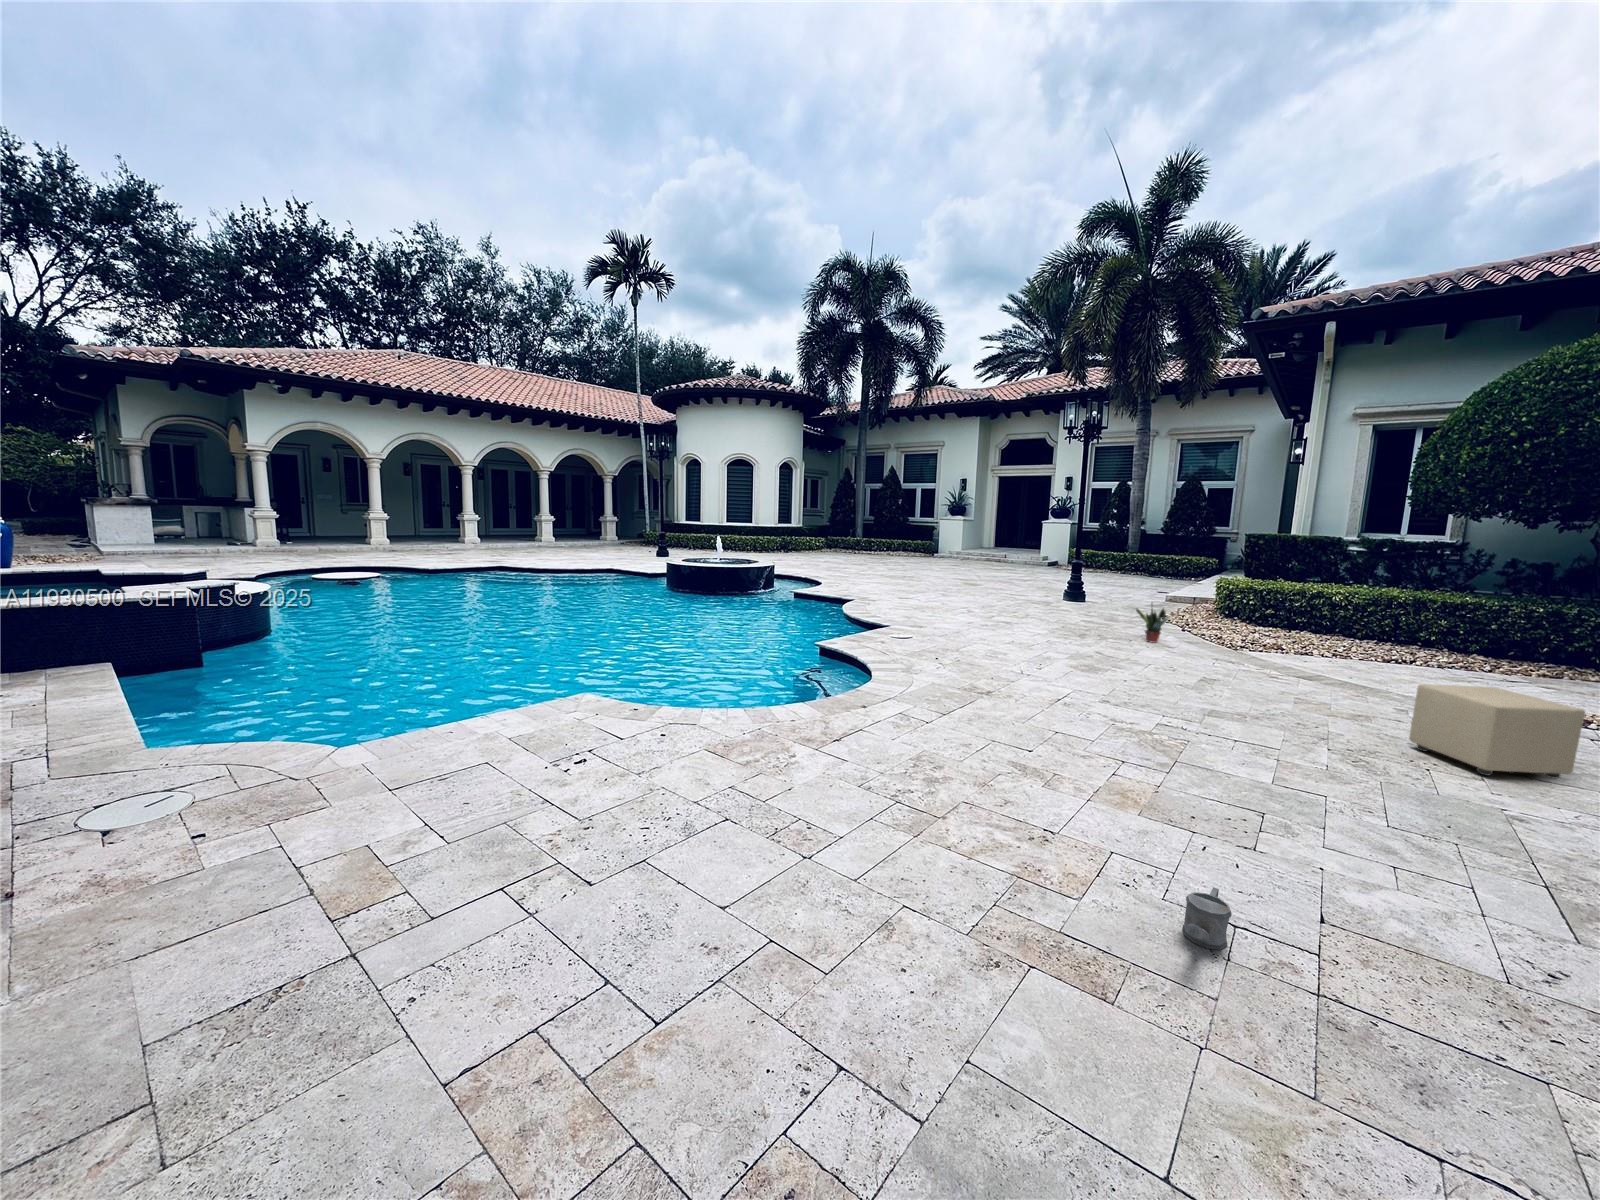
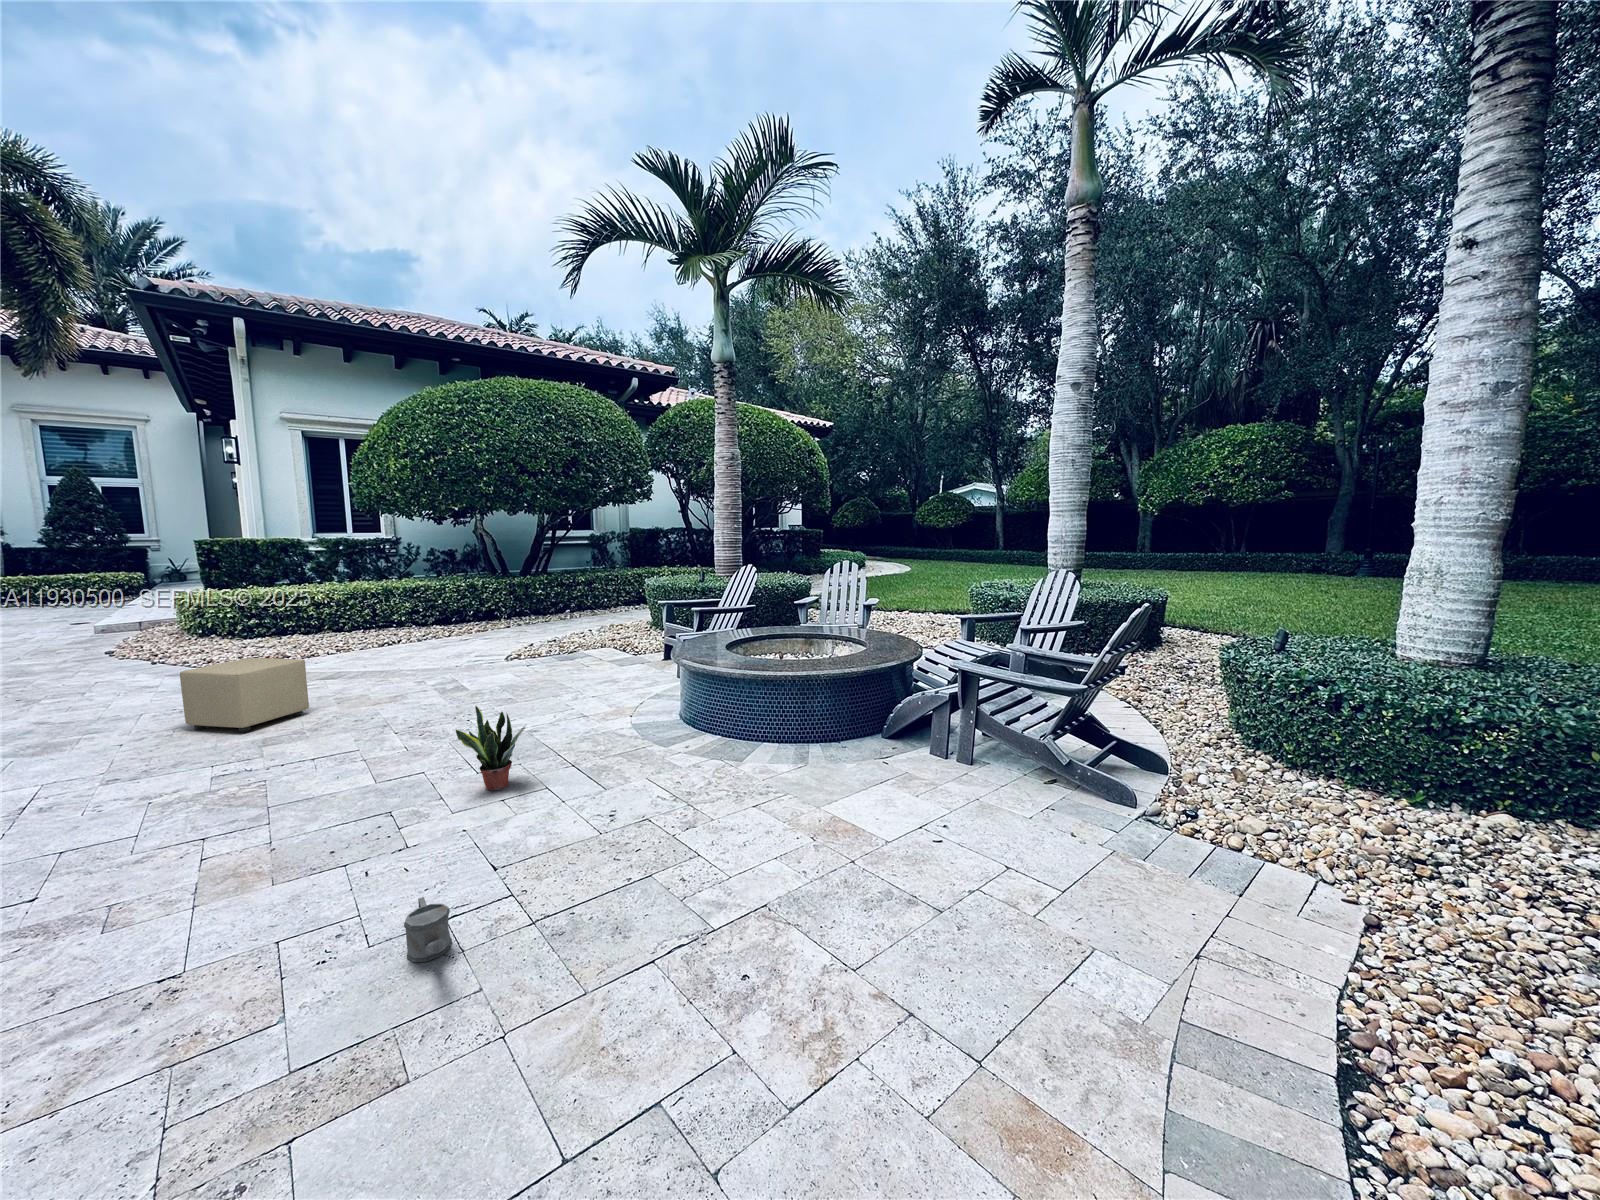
potted plant: present [1136,608,1168,643] -> present [456,706,526,790]
ottoman: present [1409,684,1585,778] -> present [180,658,309,732]

